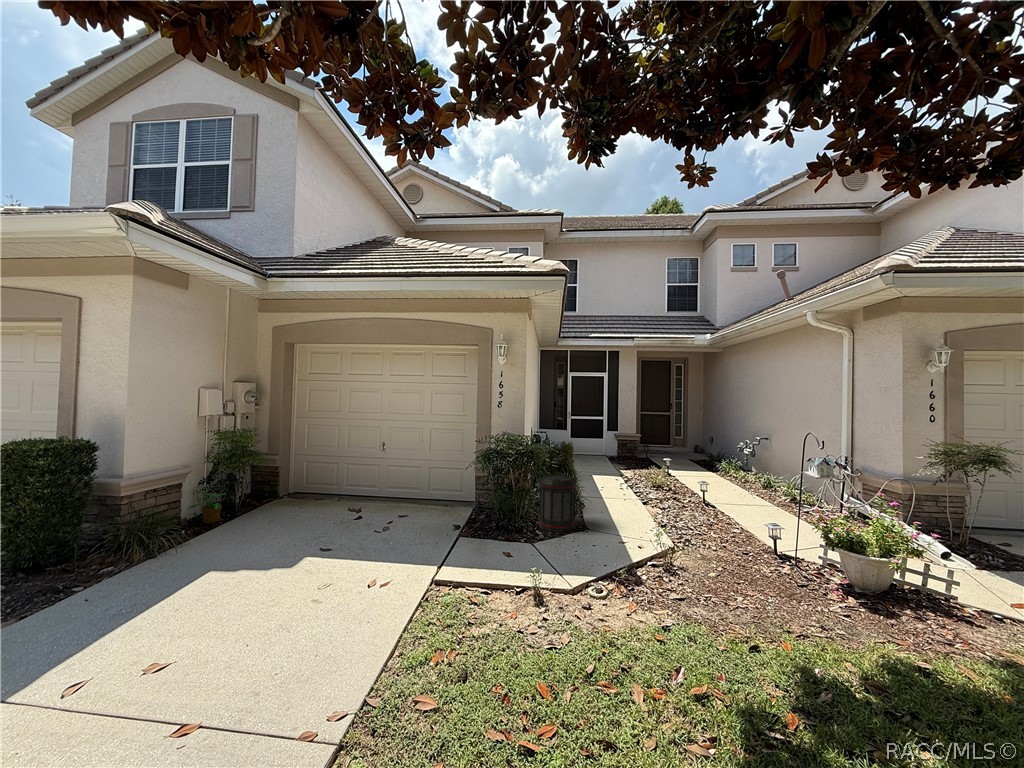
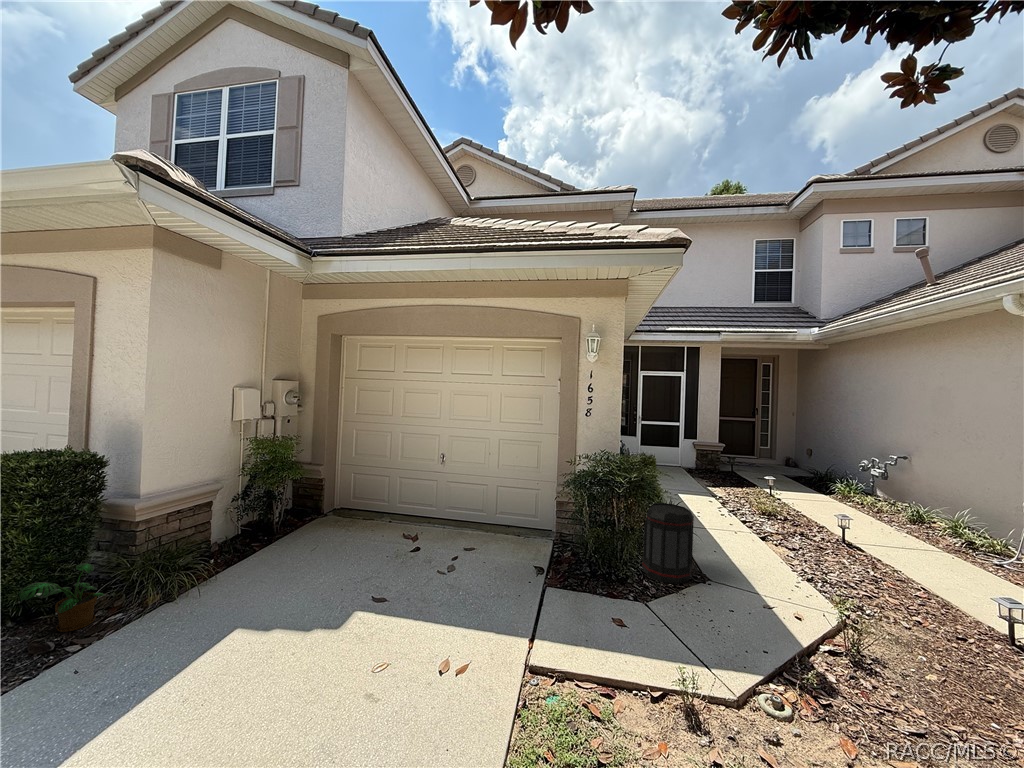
potted plant: present [188,491,226,523] -> present [18,563,105,632]

